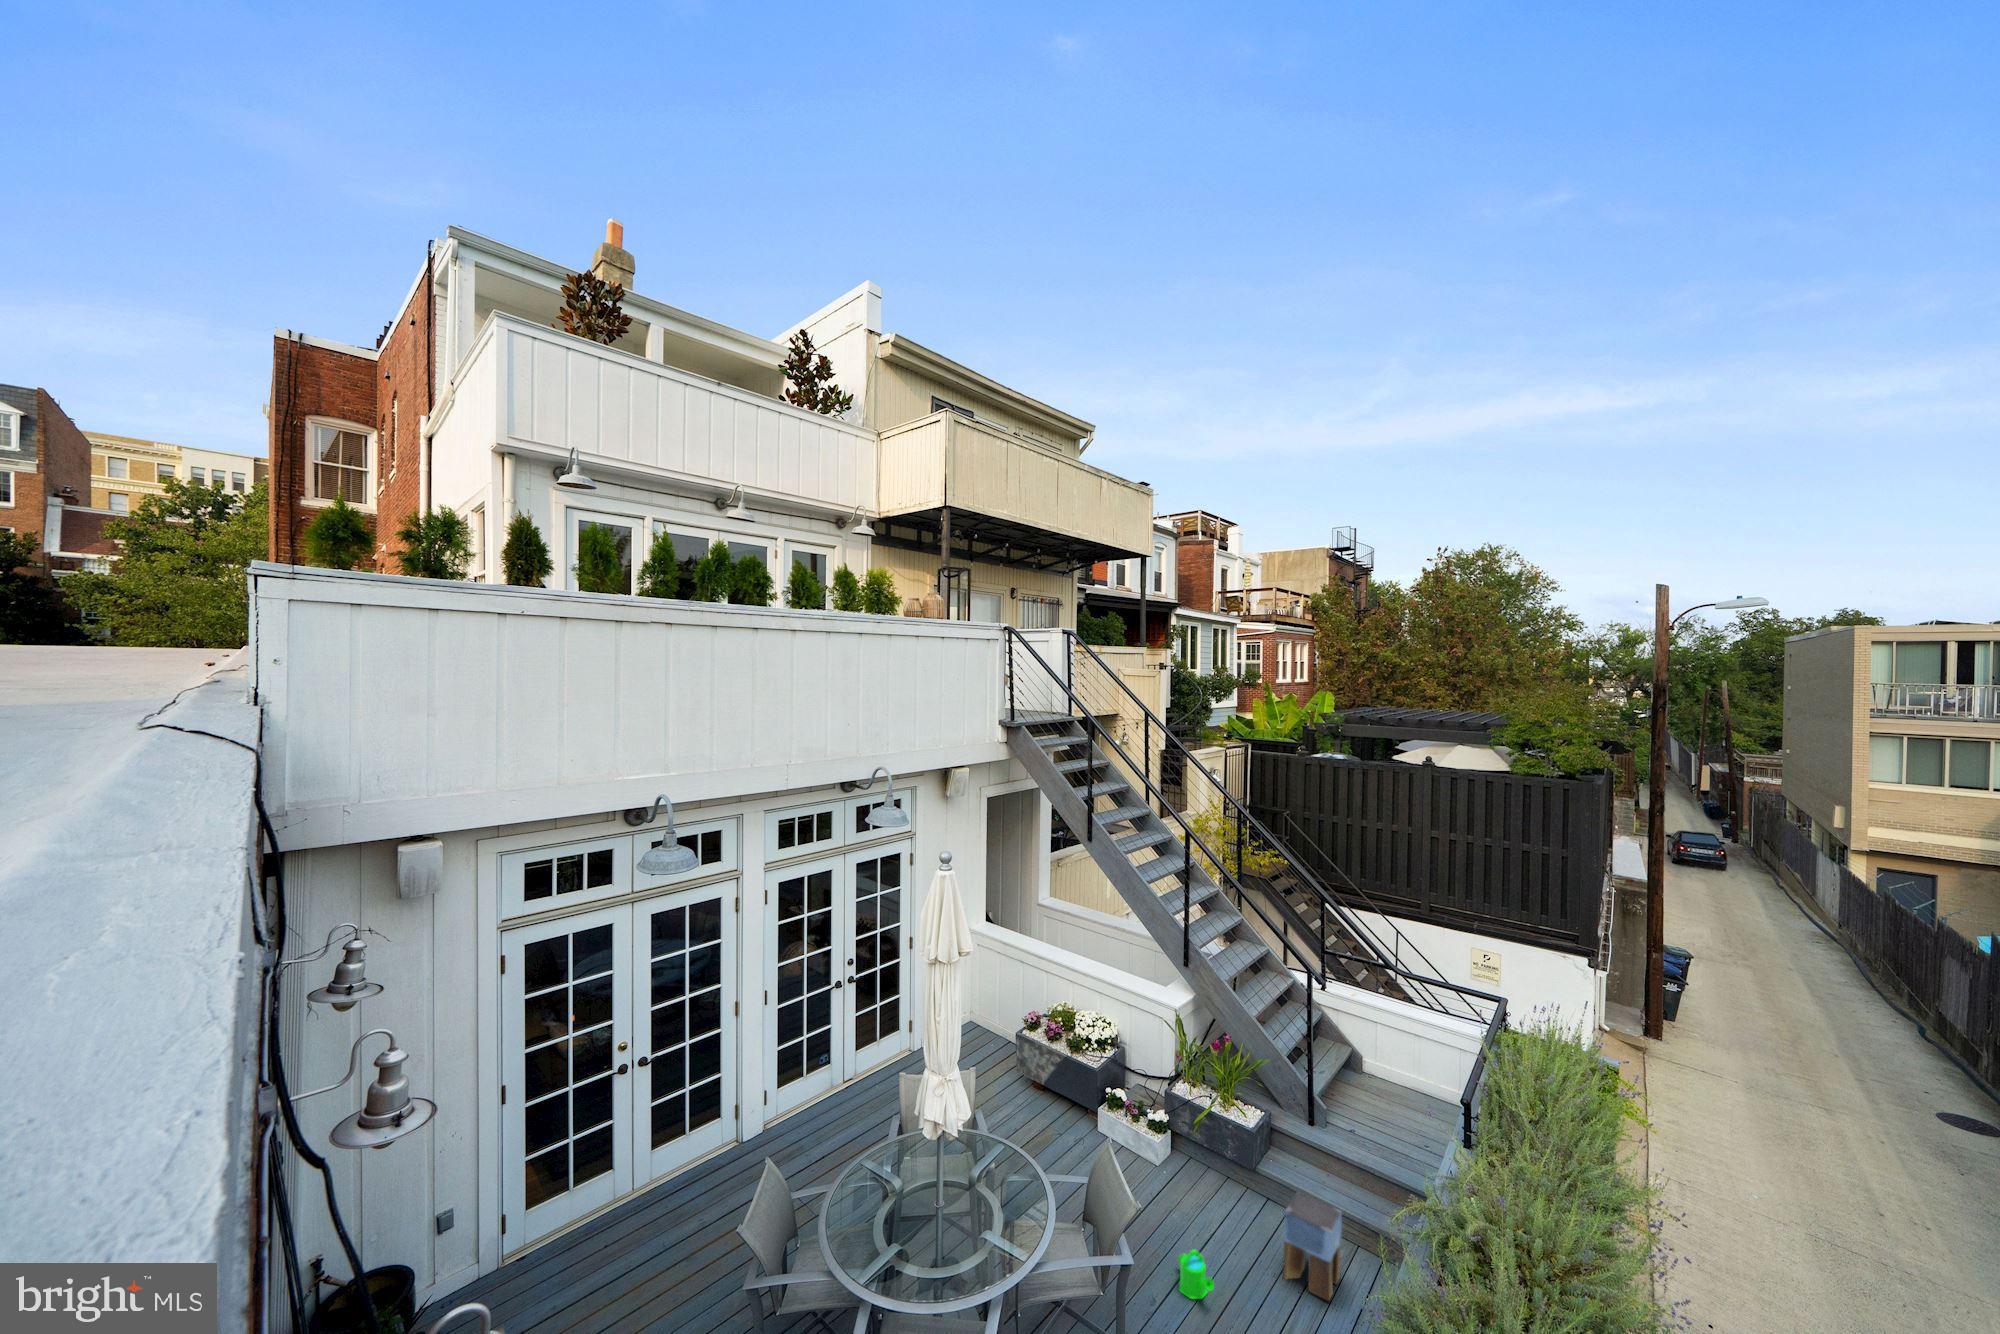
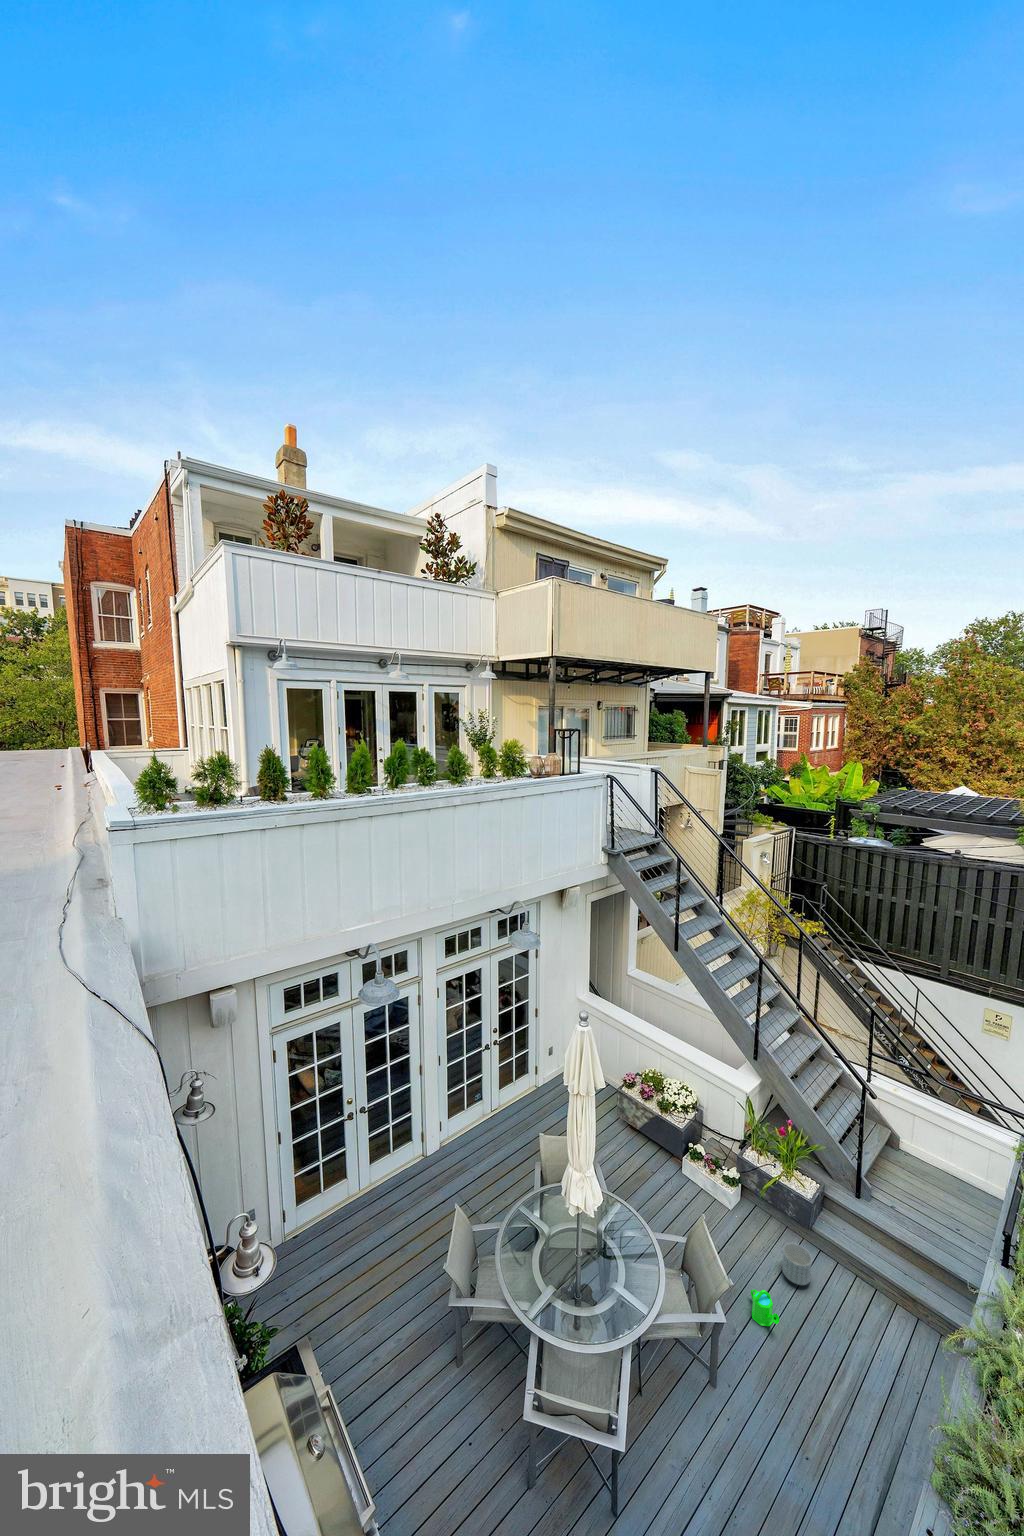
stool: present [1283,1192,1342,1301] -> none [831,1250,879,1337]
planter: none [1221,1194,1258,1247] -> present [782,1243,812,1285]

